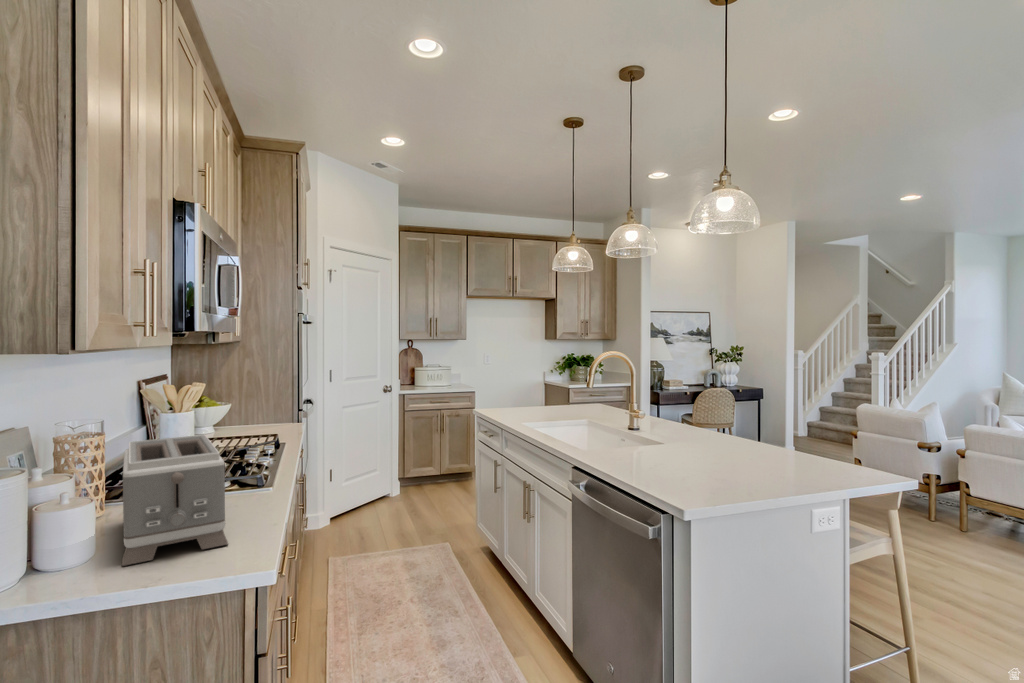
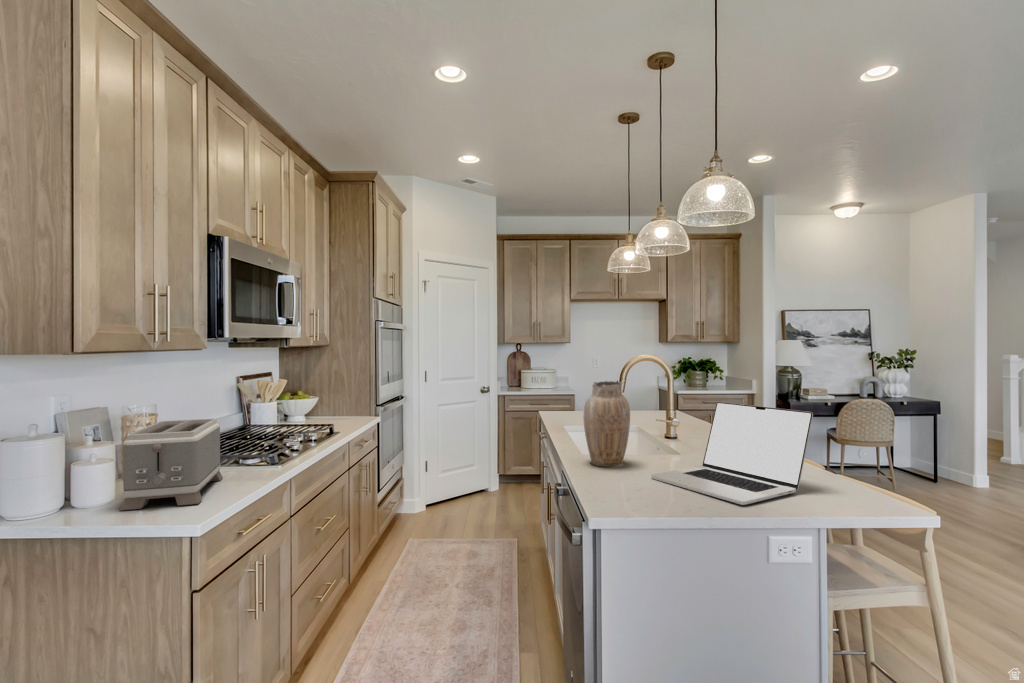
vase: none [597,378,642,462] -> present [583,381,630,466]
laptop: none [676,395,811,487] -> present [651,402,813,505]

